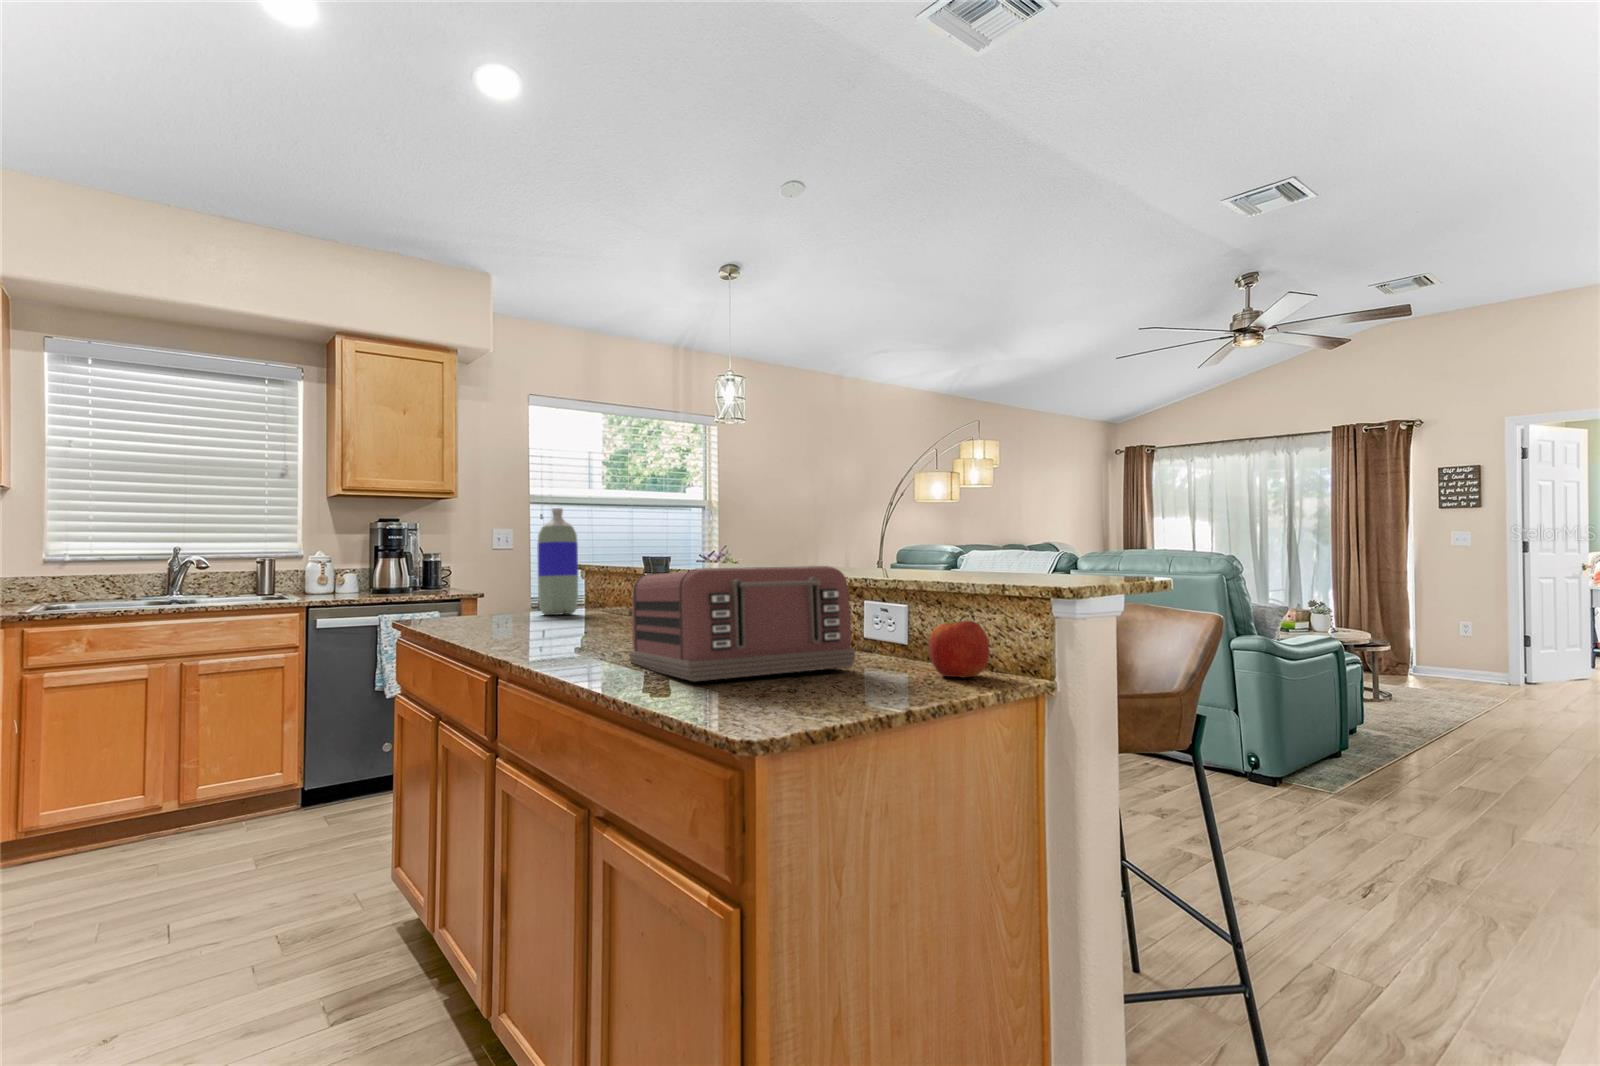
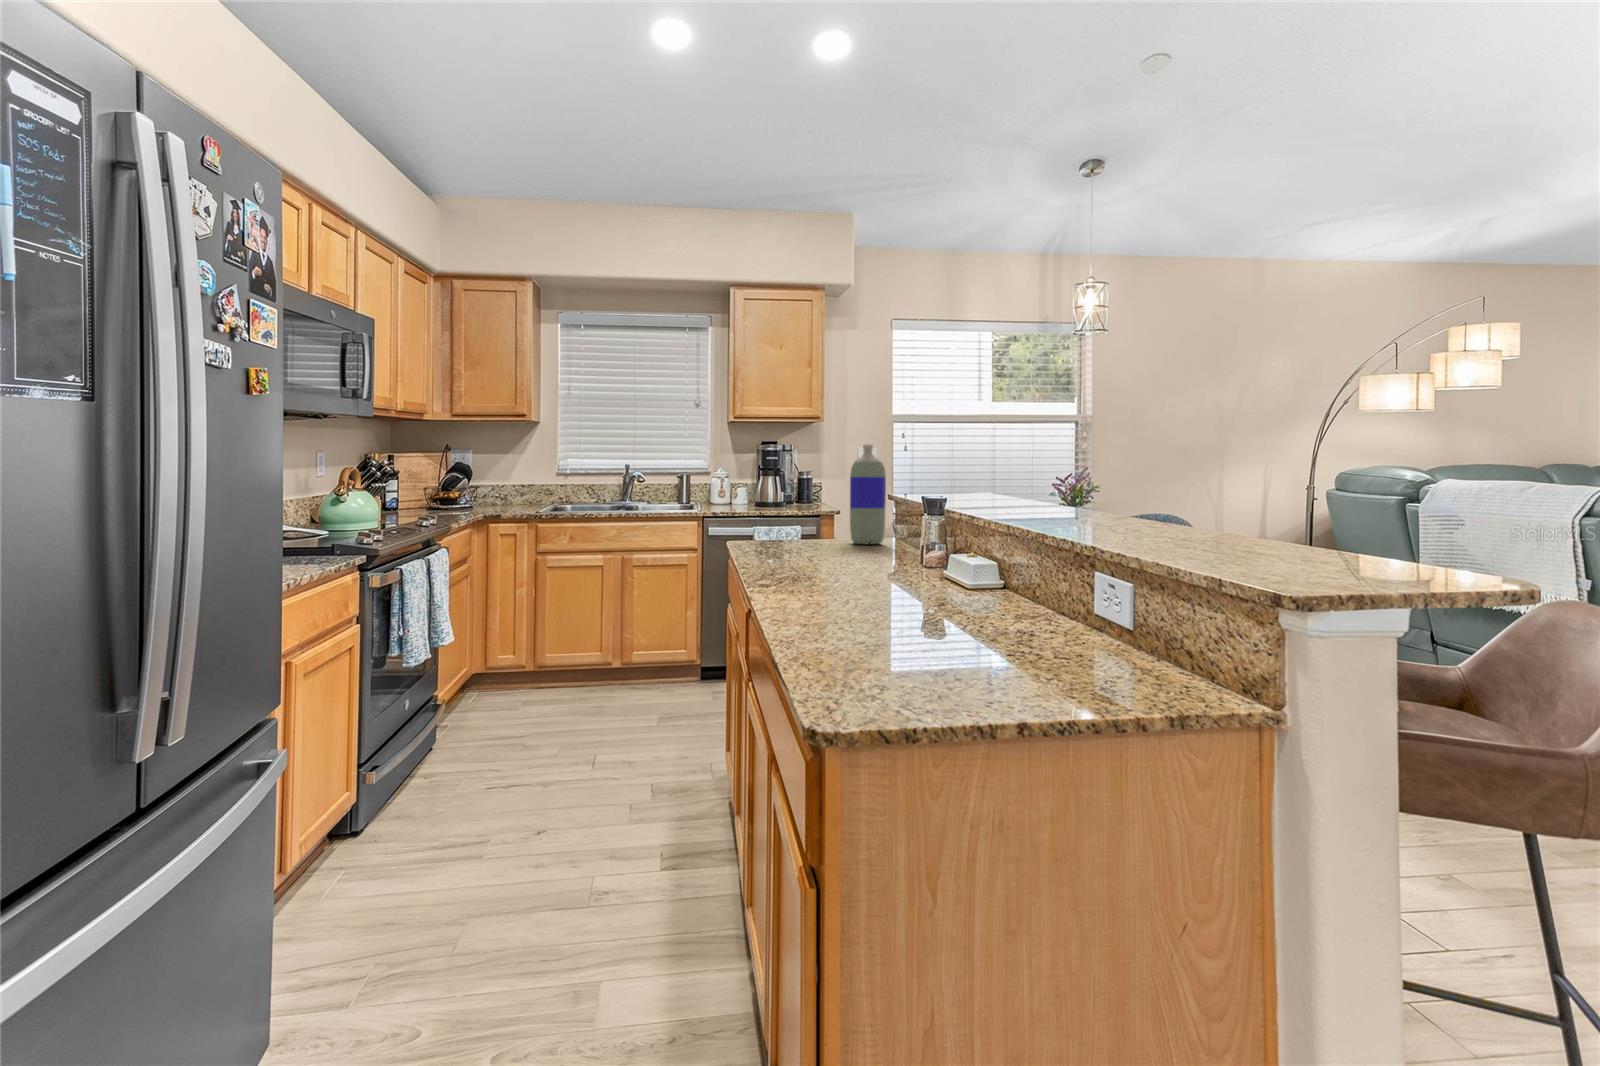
toaster: present [630,566,856,681] -> none [847,534,1043,651]
apple: present [929,615,990,678] -> none [1116,613,1190,685]

